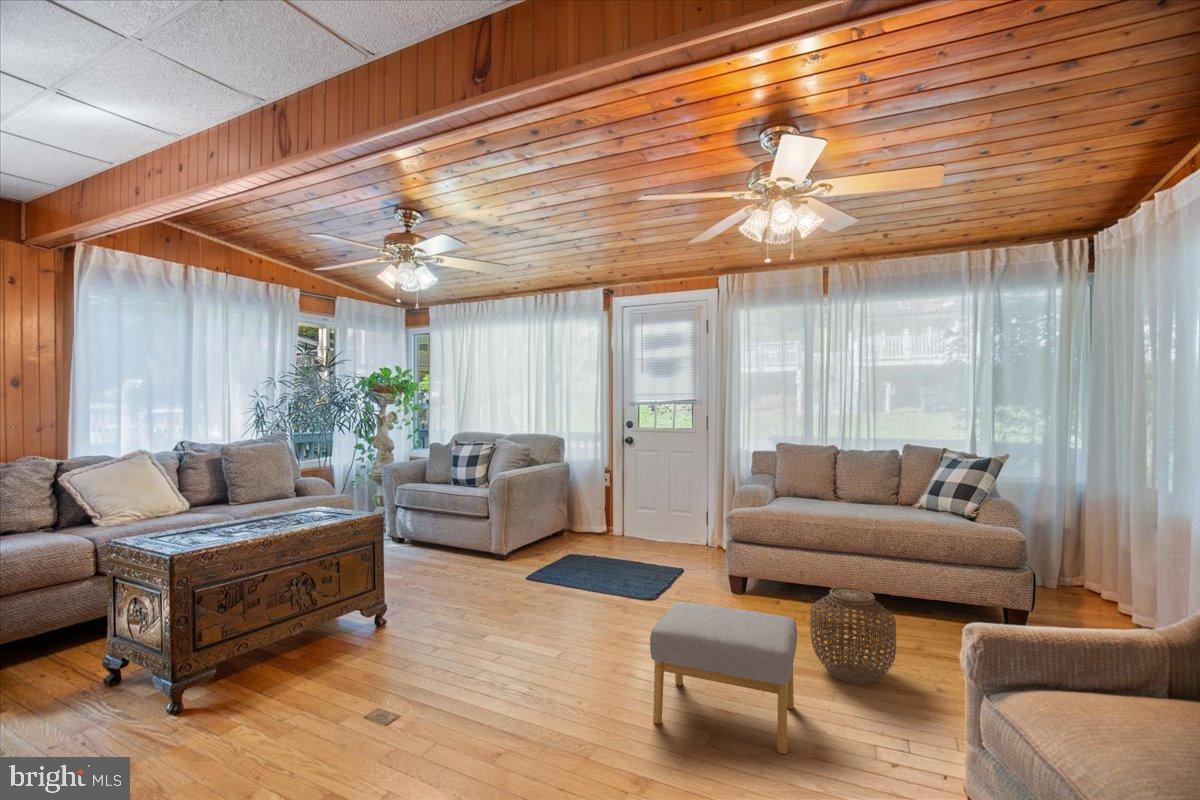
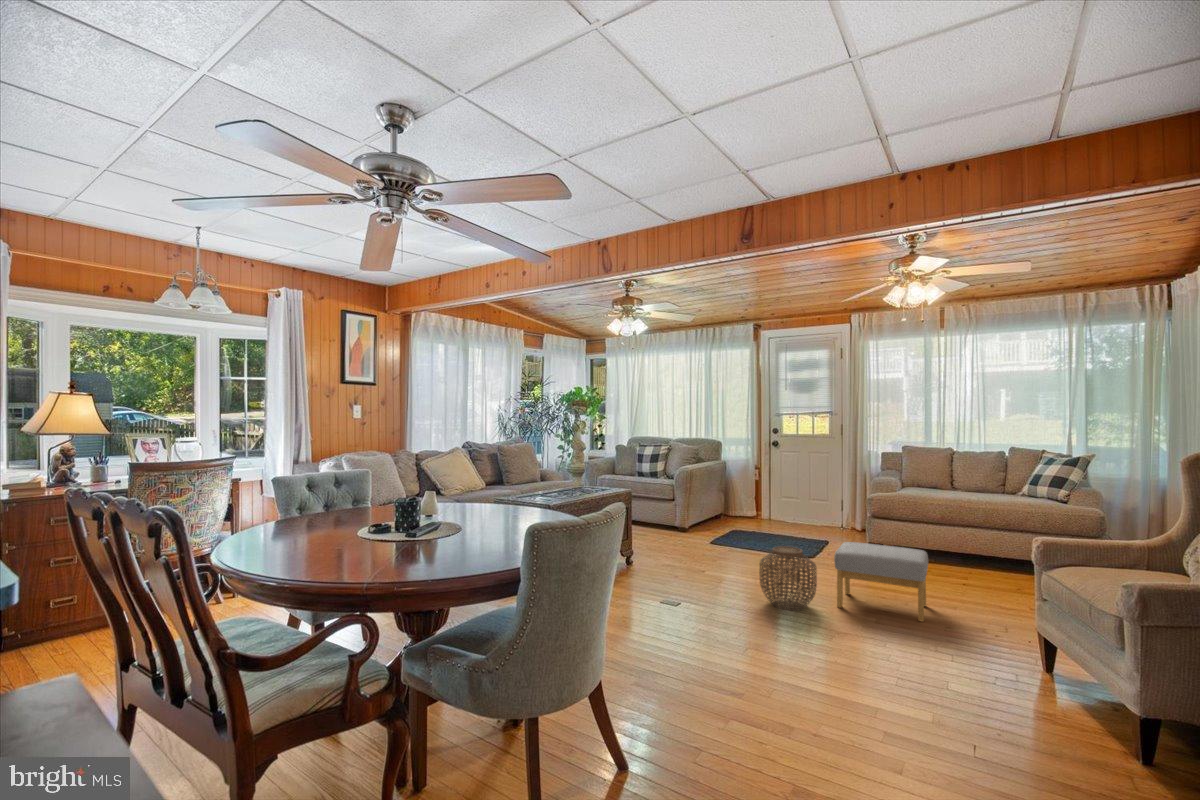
woven basket: present [810,587,896,684] -> present [760,546,817,611]

